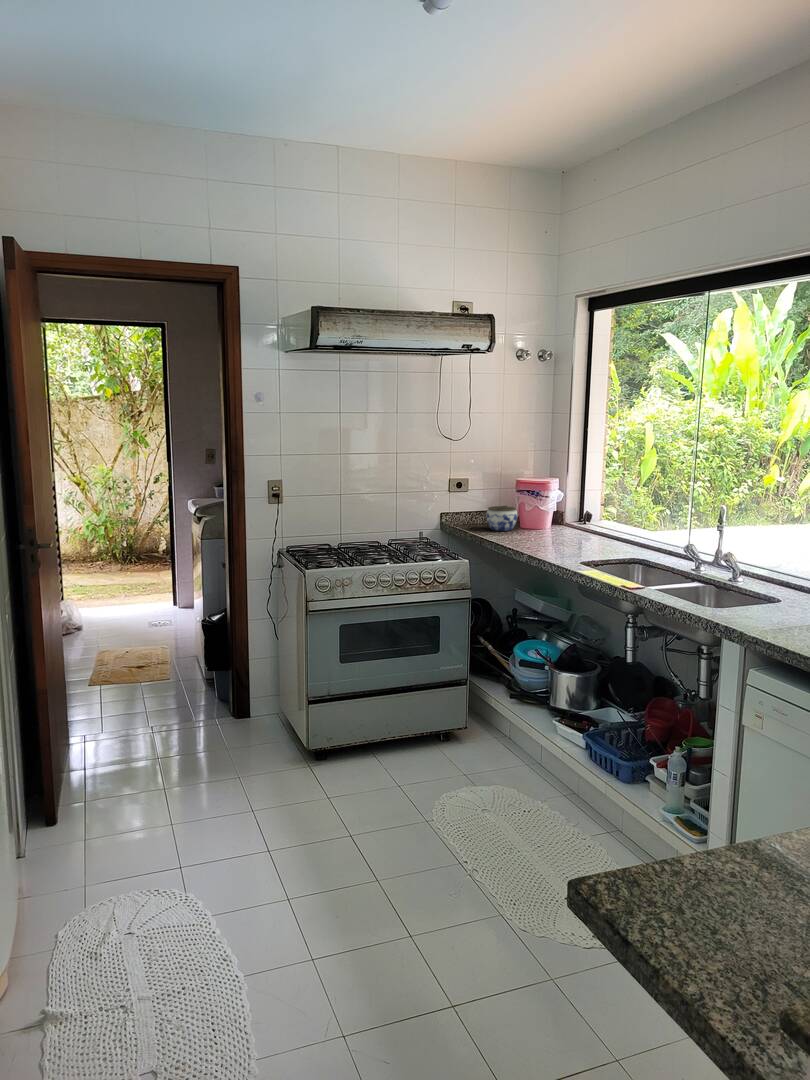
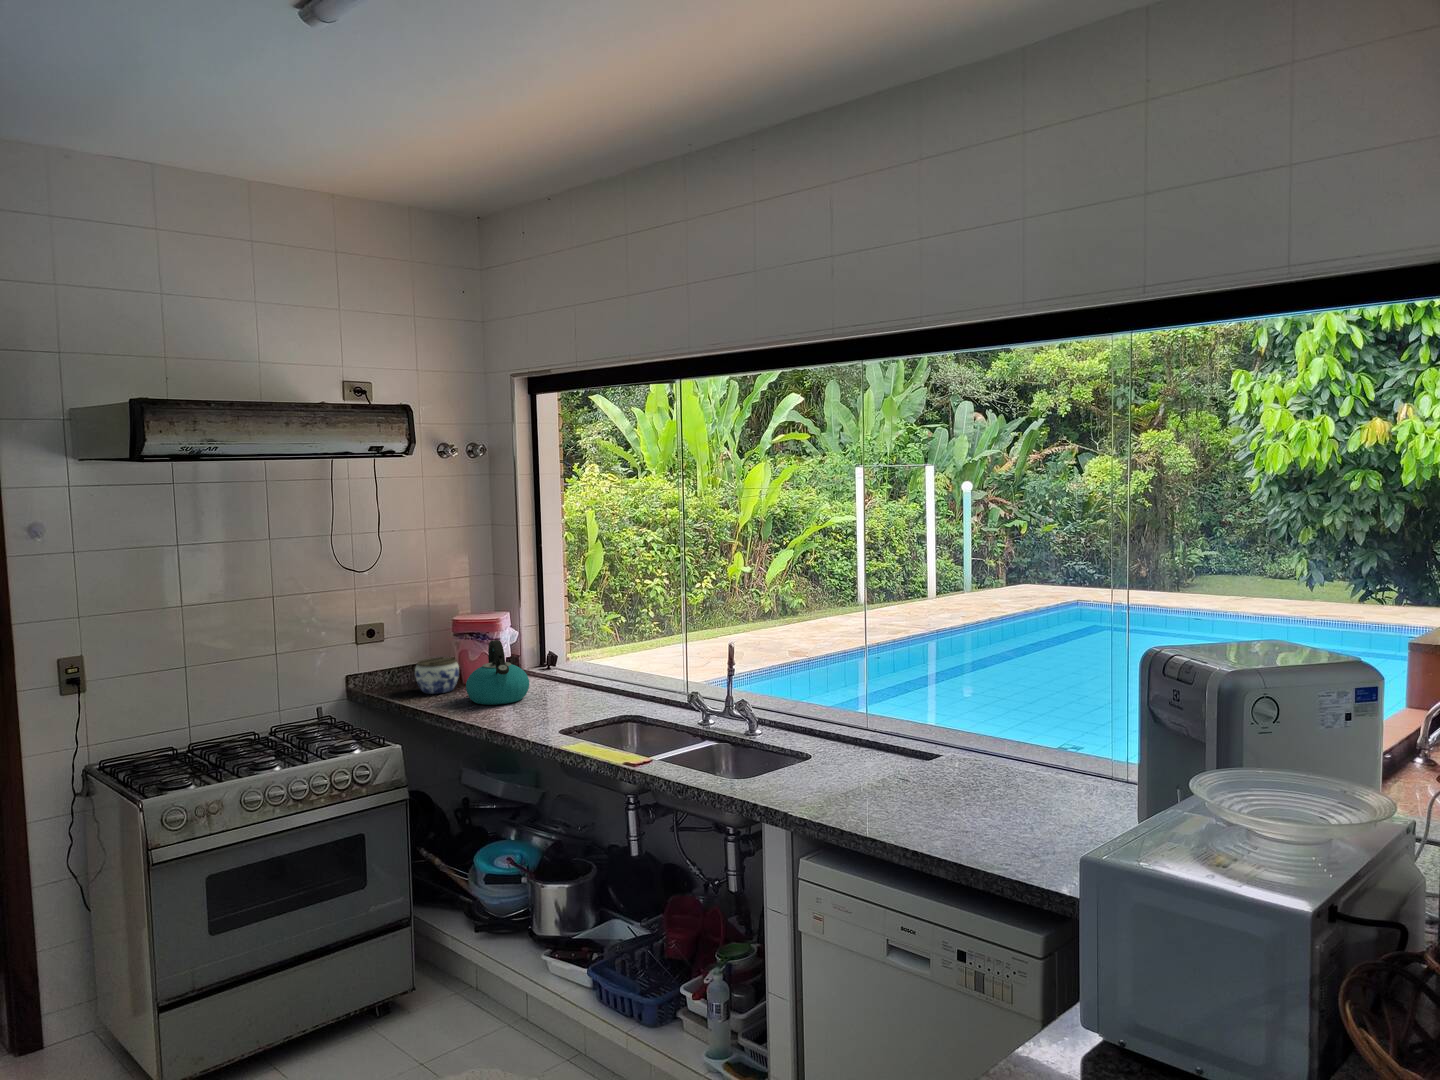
kettle: none [520,495,566,542] -> present [466,640,529,705]

